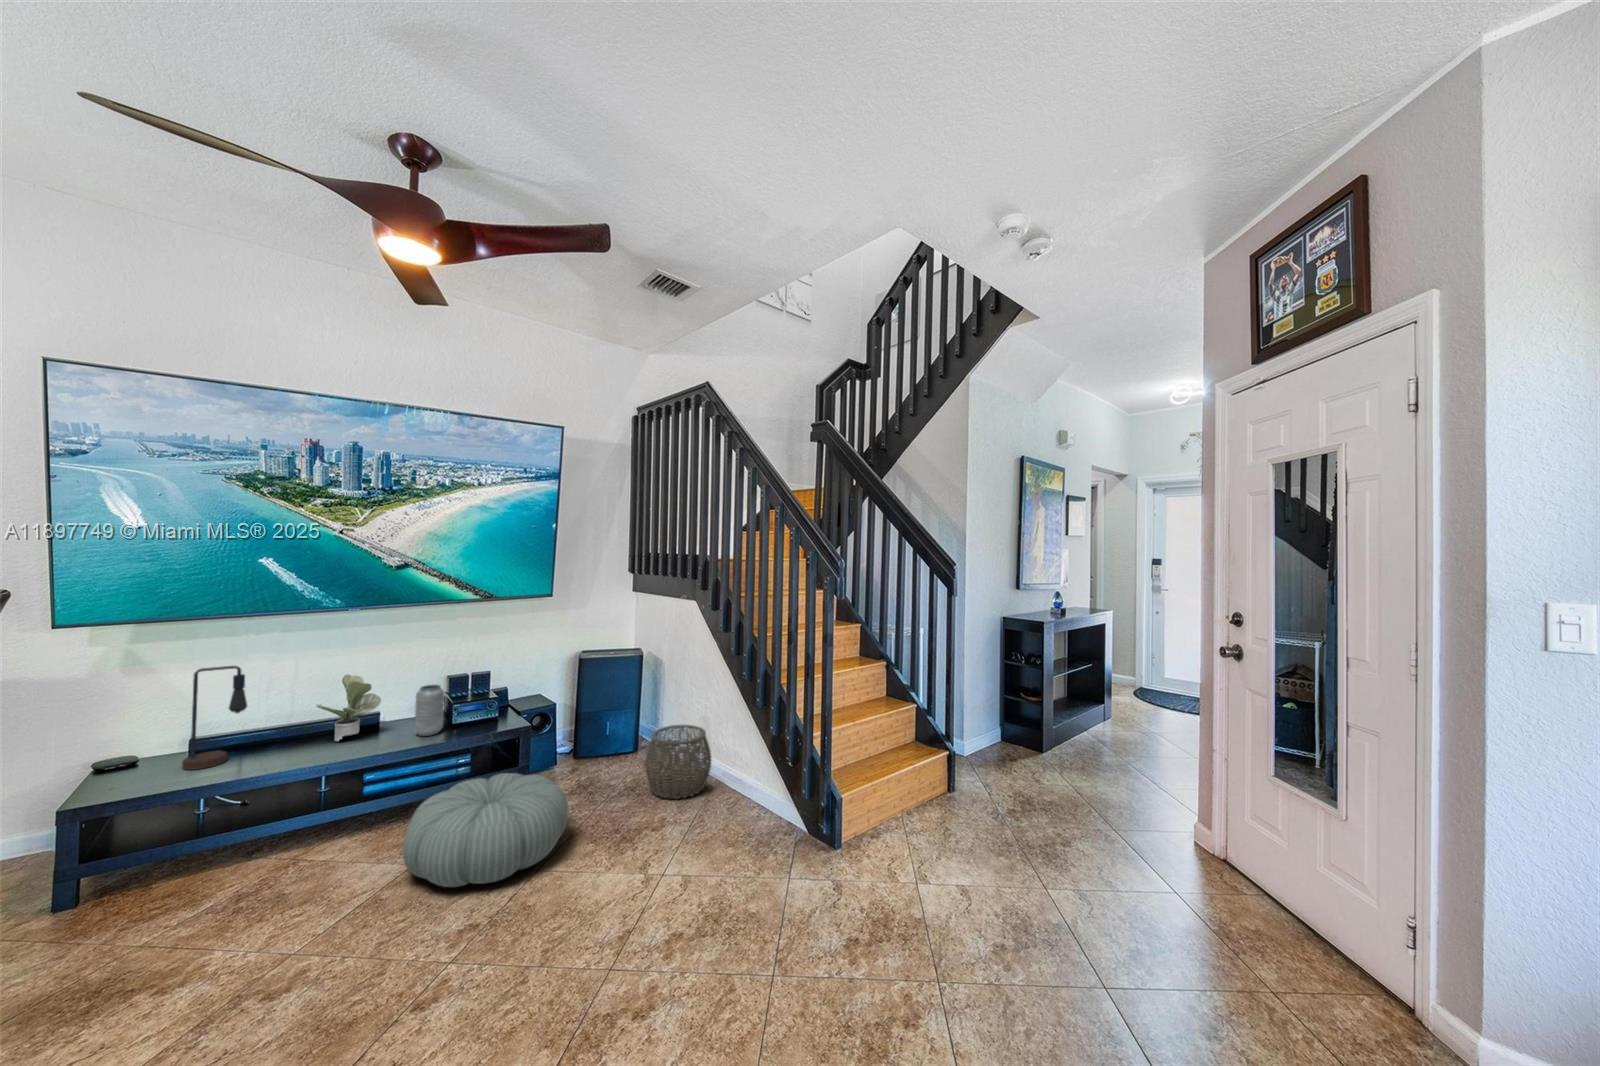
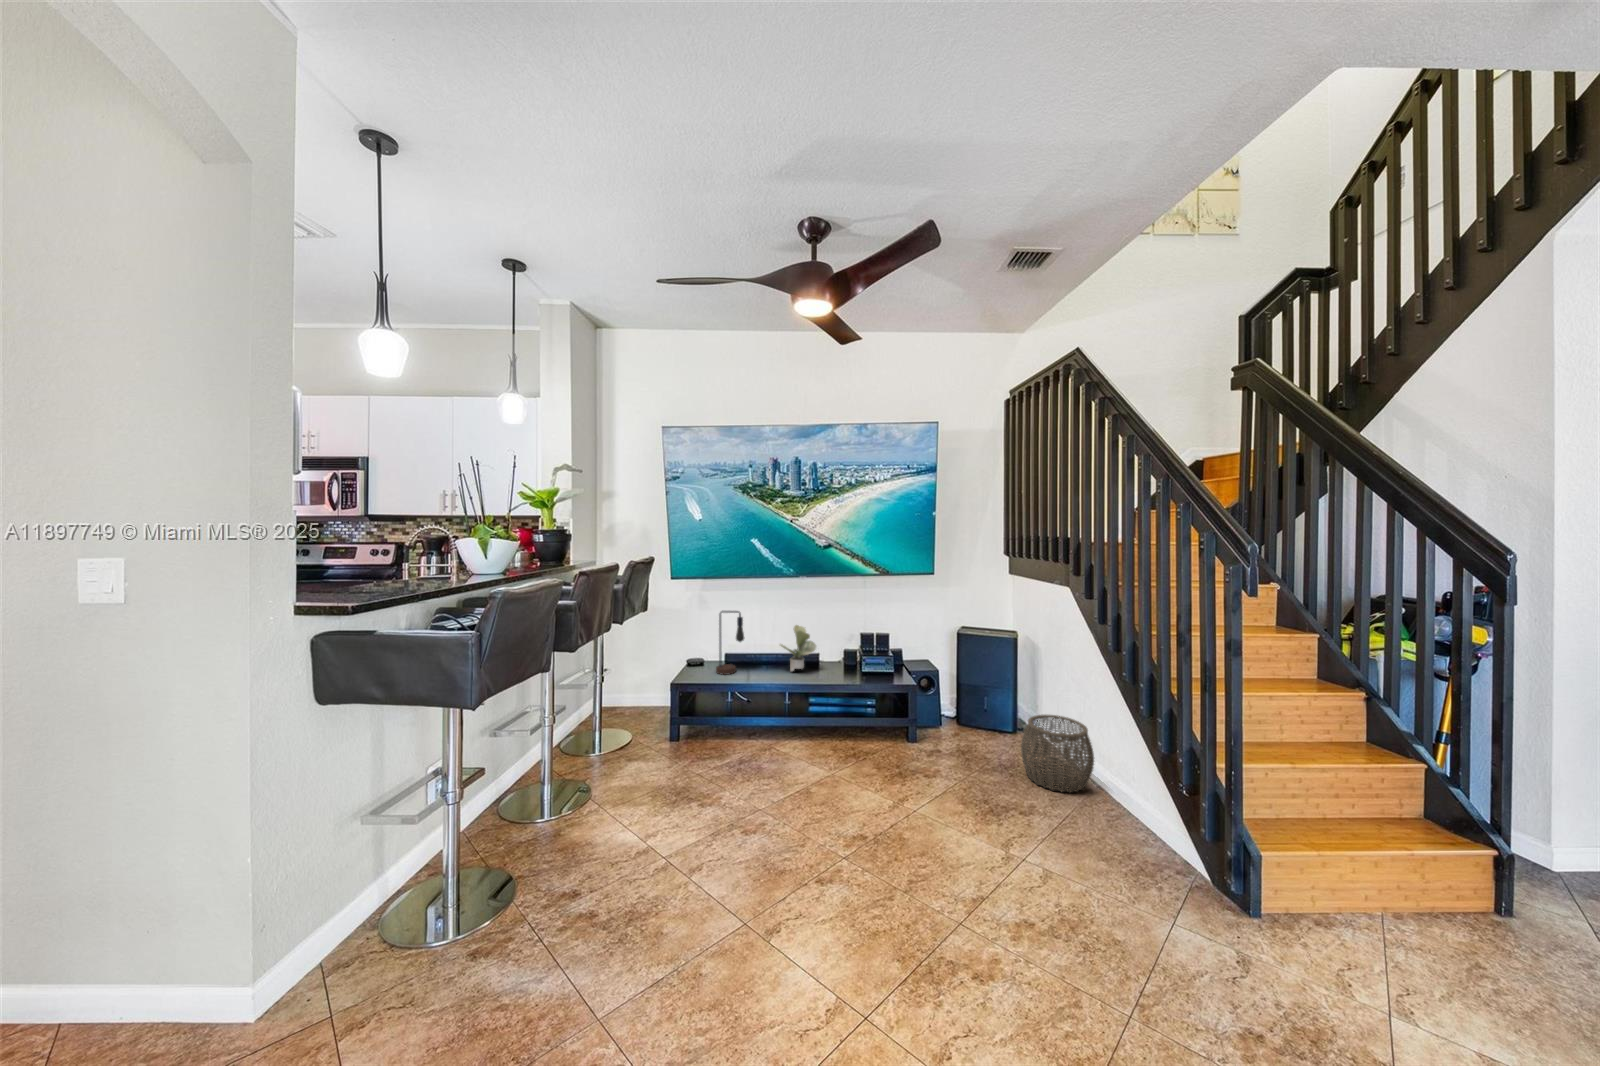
vase: present [415,684,444,736] -> none [837,640,856,680]
pouf: present [403,773,568,887] -> none [823,722,943,809]

